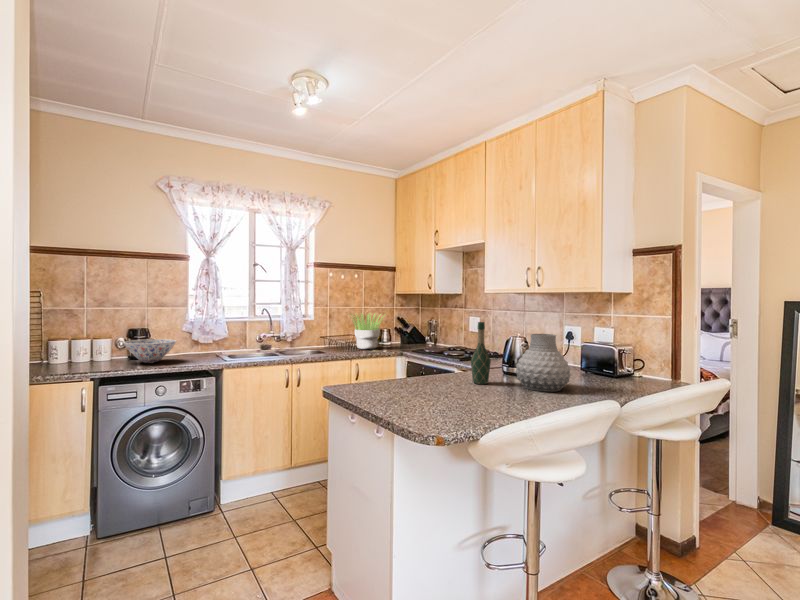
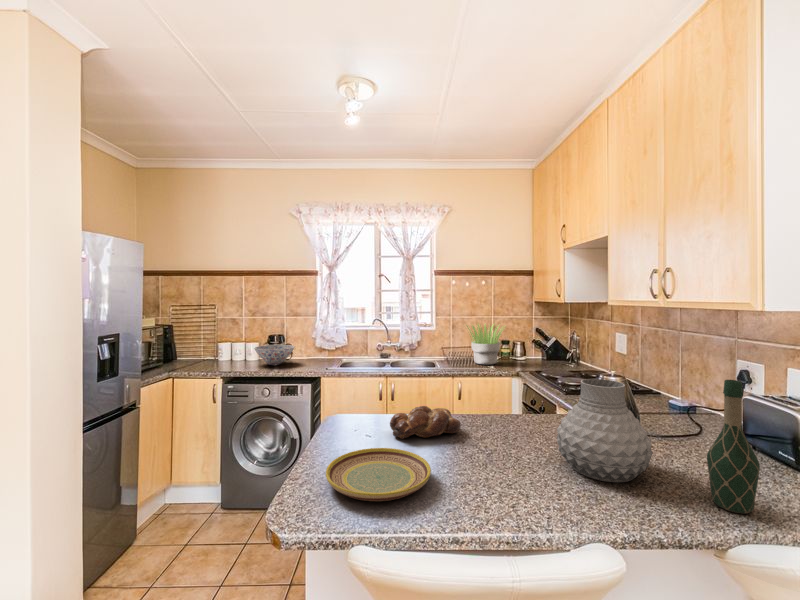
wine bottle: present [471,322,491,384] -> present [707,380,760,514]
bread loaf: none [396,367,444,391] -> present [390,406,461,439]
plate: none [411,391,487,416] -> present [326,448,431,501]

